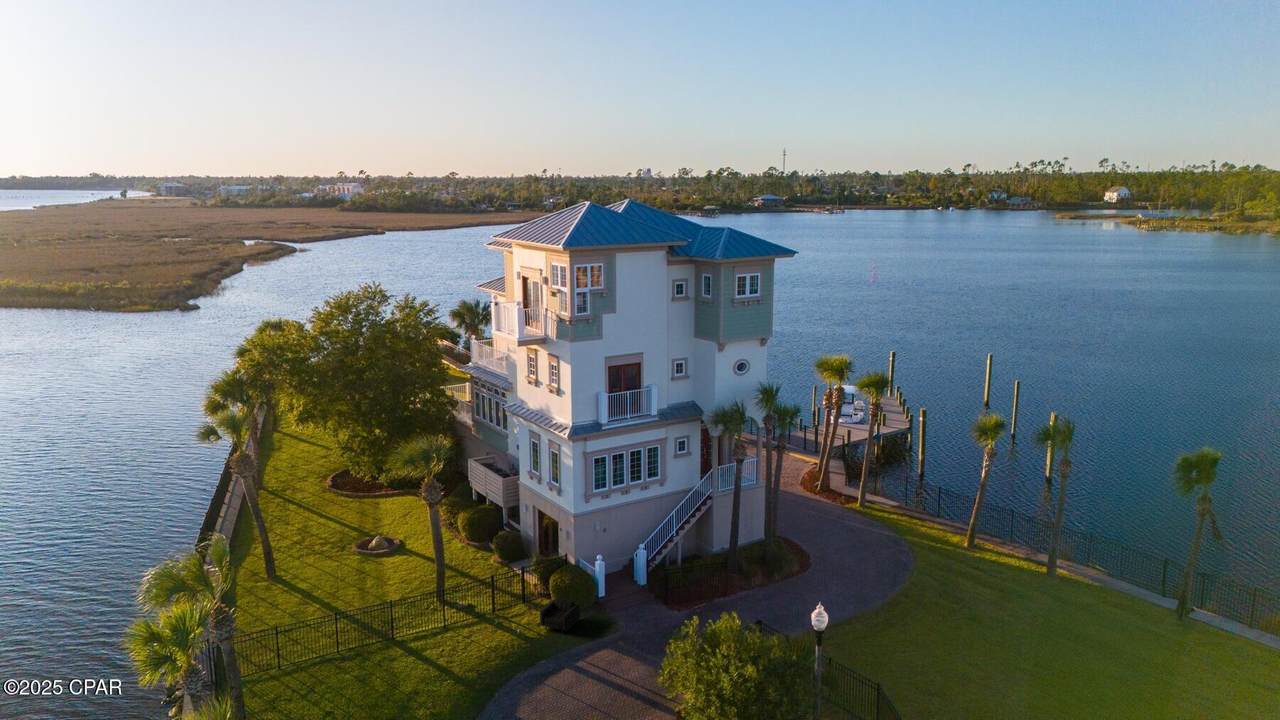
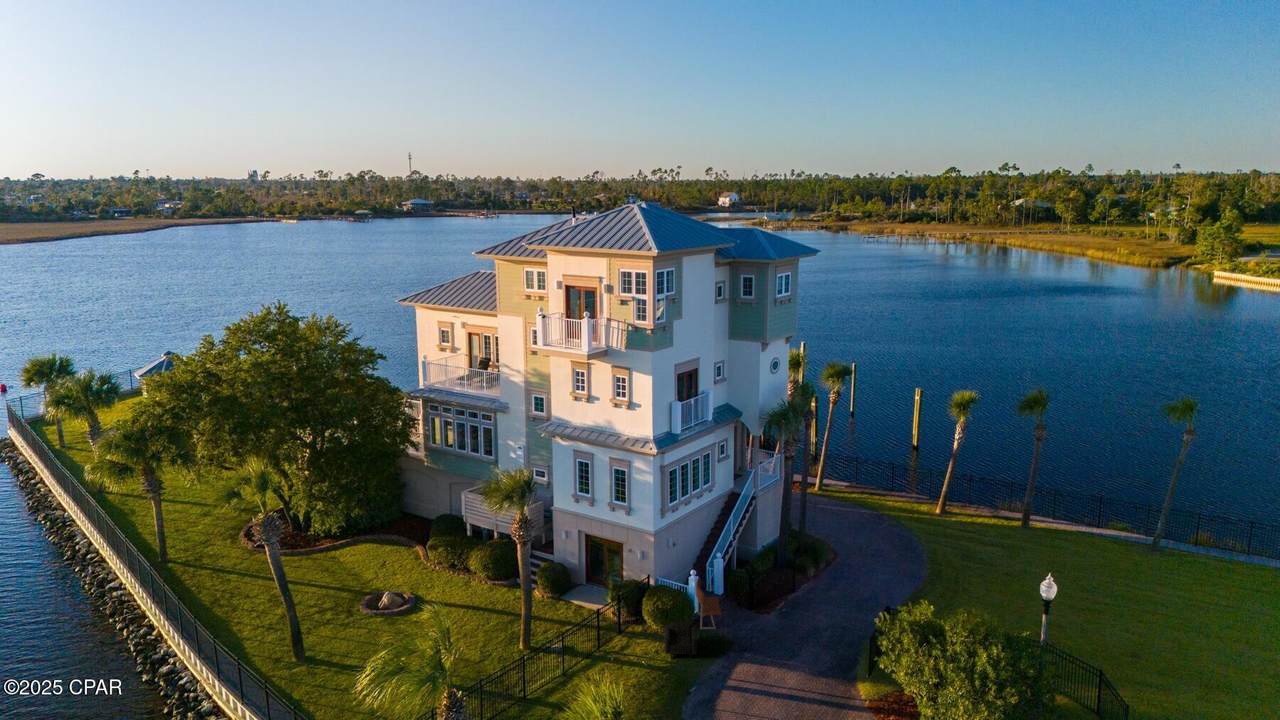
bench: none [597,563,628,614] -> present [696,578,722,629]

